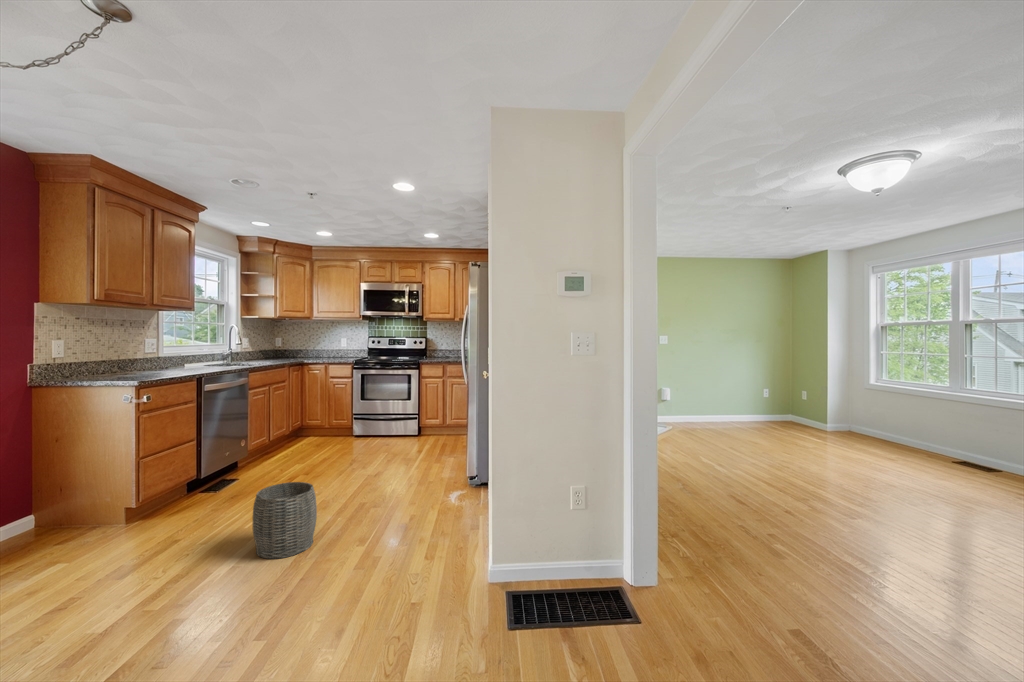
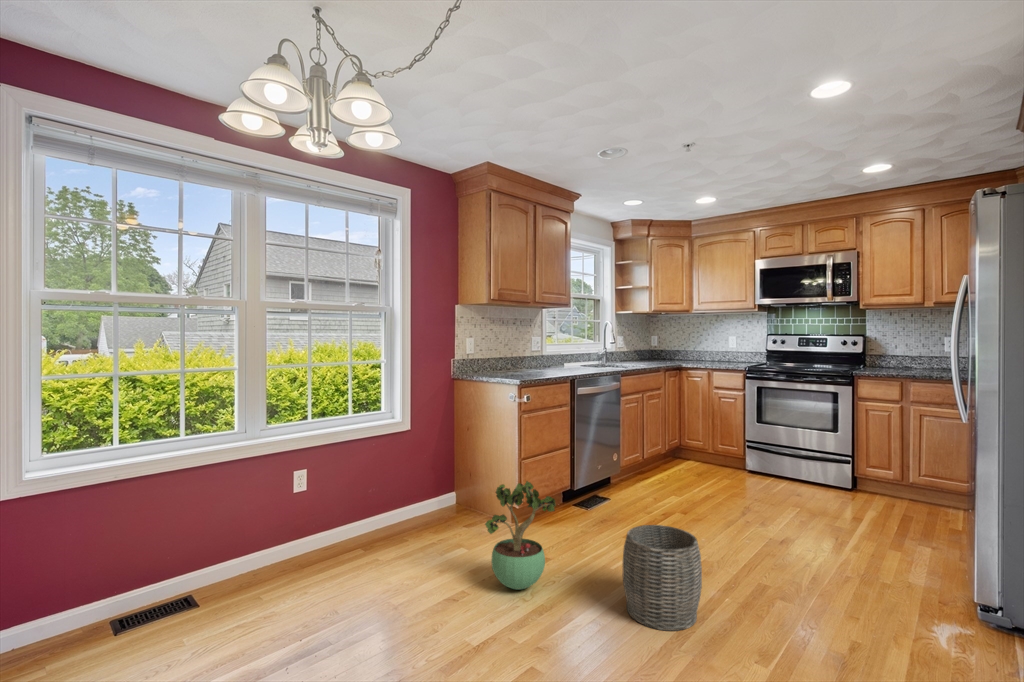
potted plant: none [101,471,186,573] -> present [485,481,556,590]

